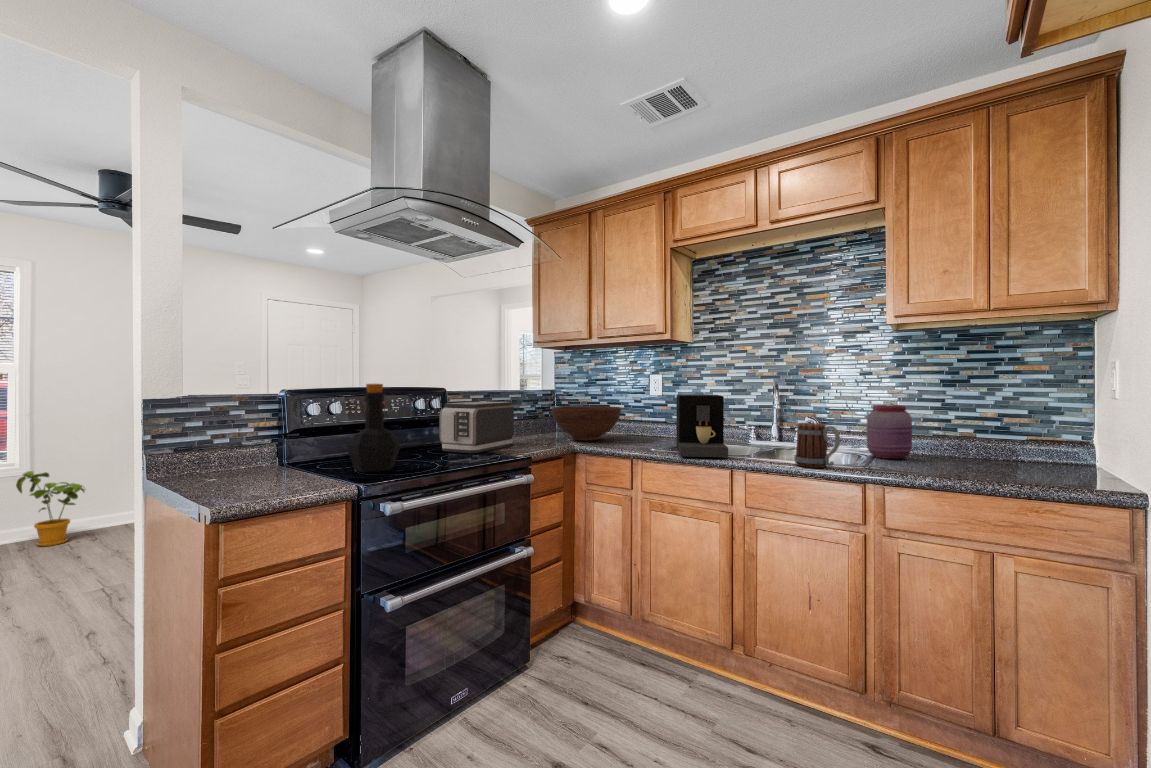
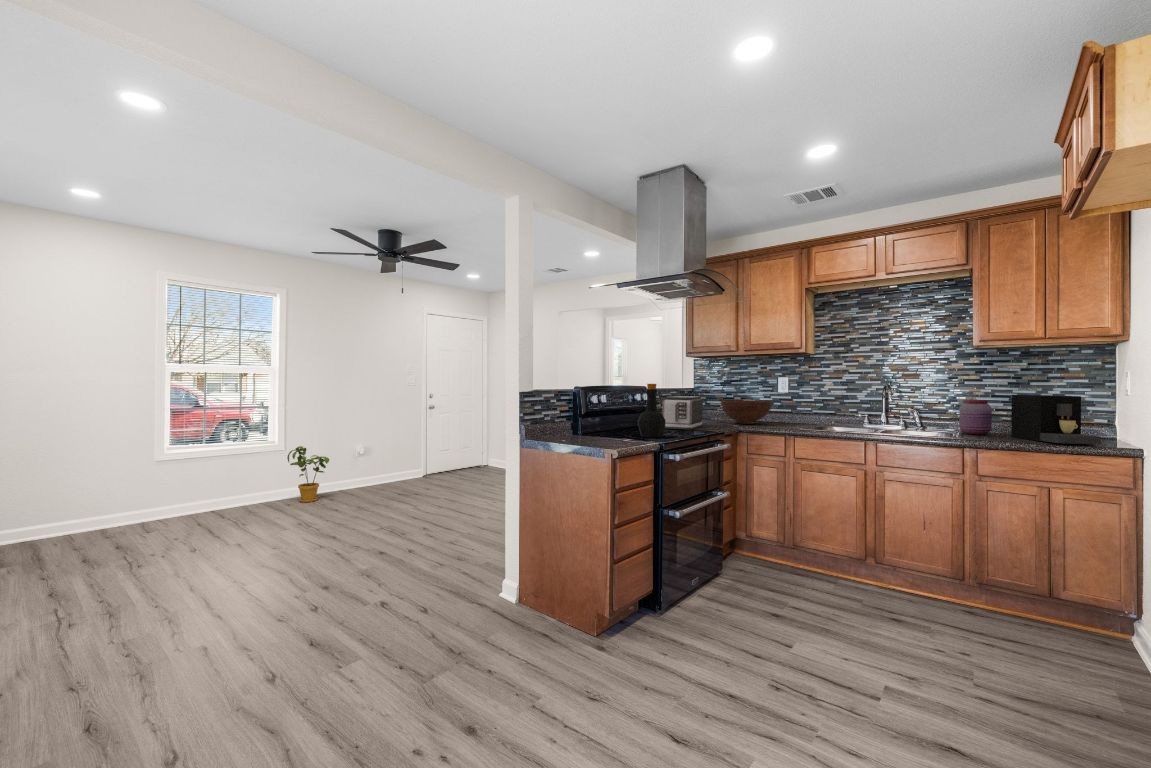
coffee maker: present [676,395,728,457] -> present [1011,395,1101,444]
mug: present [794,423,840,468] -> none [916,410,949,438]

